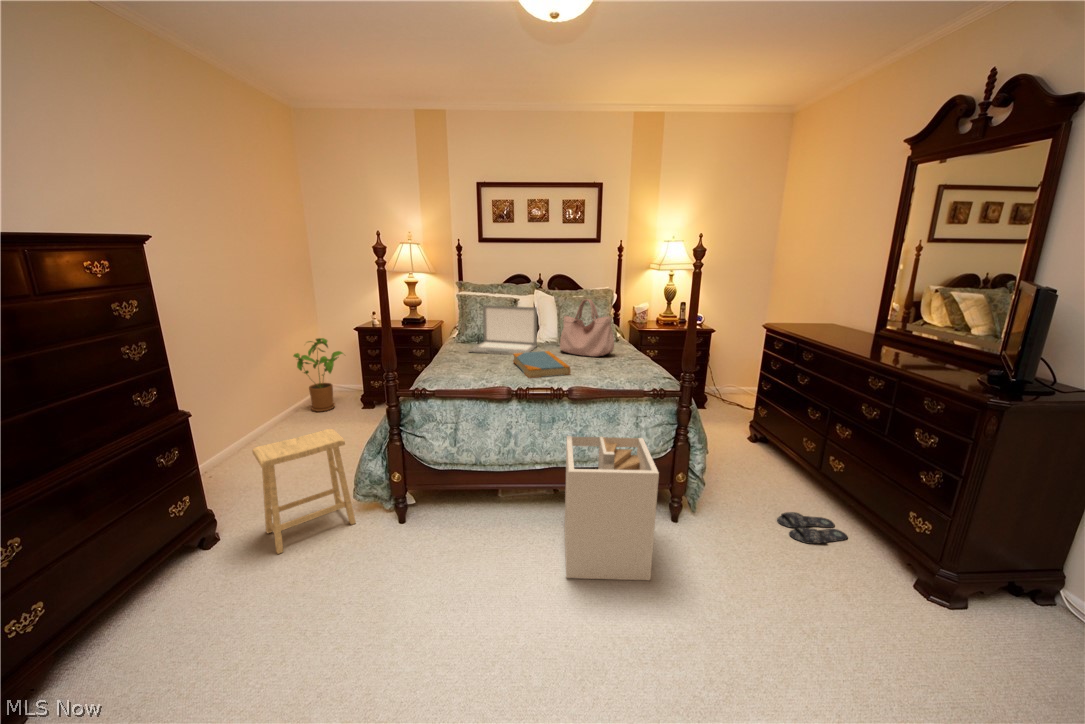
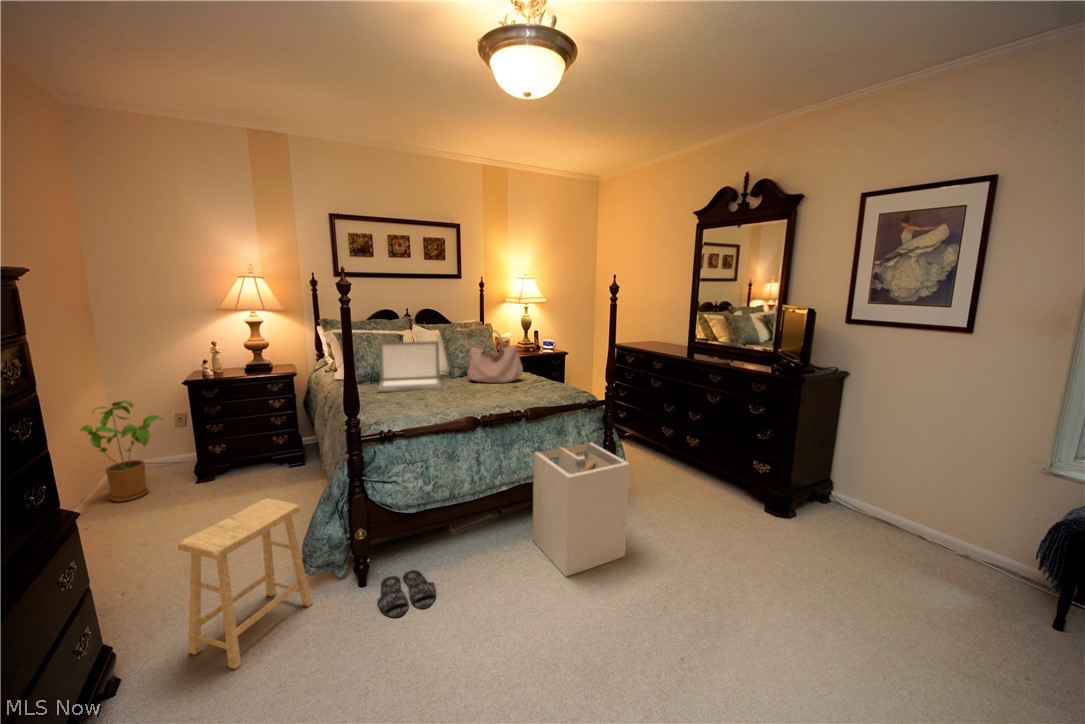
book: present [513,351,571,378] -> none [442,381,512,407]
slippers: present [777,512,848,544] -> present [378,570,436,618]

